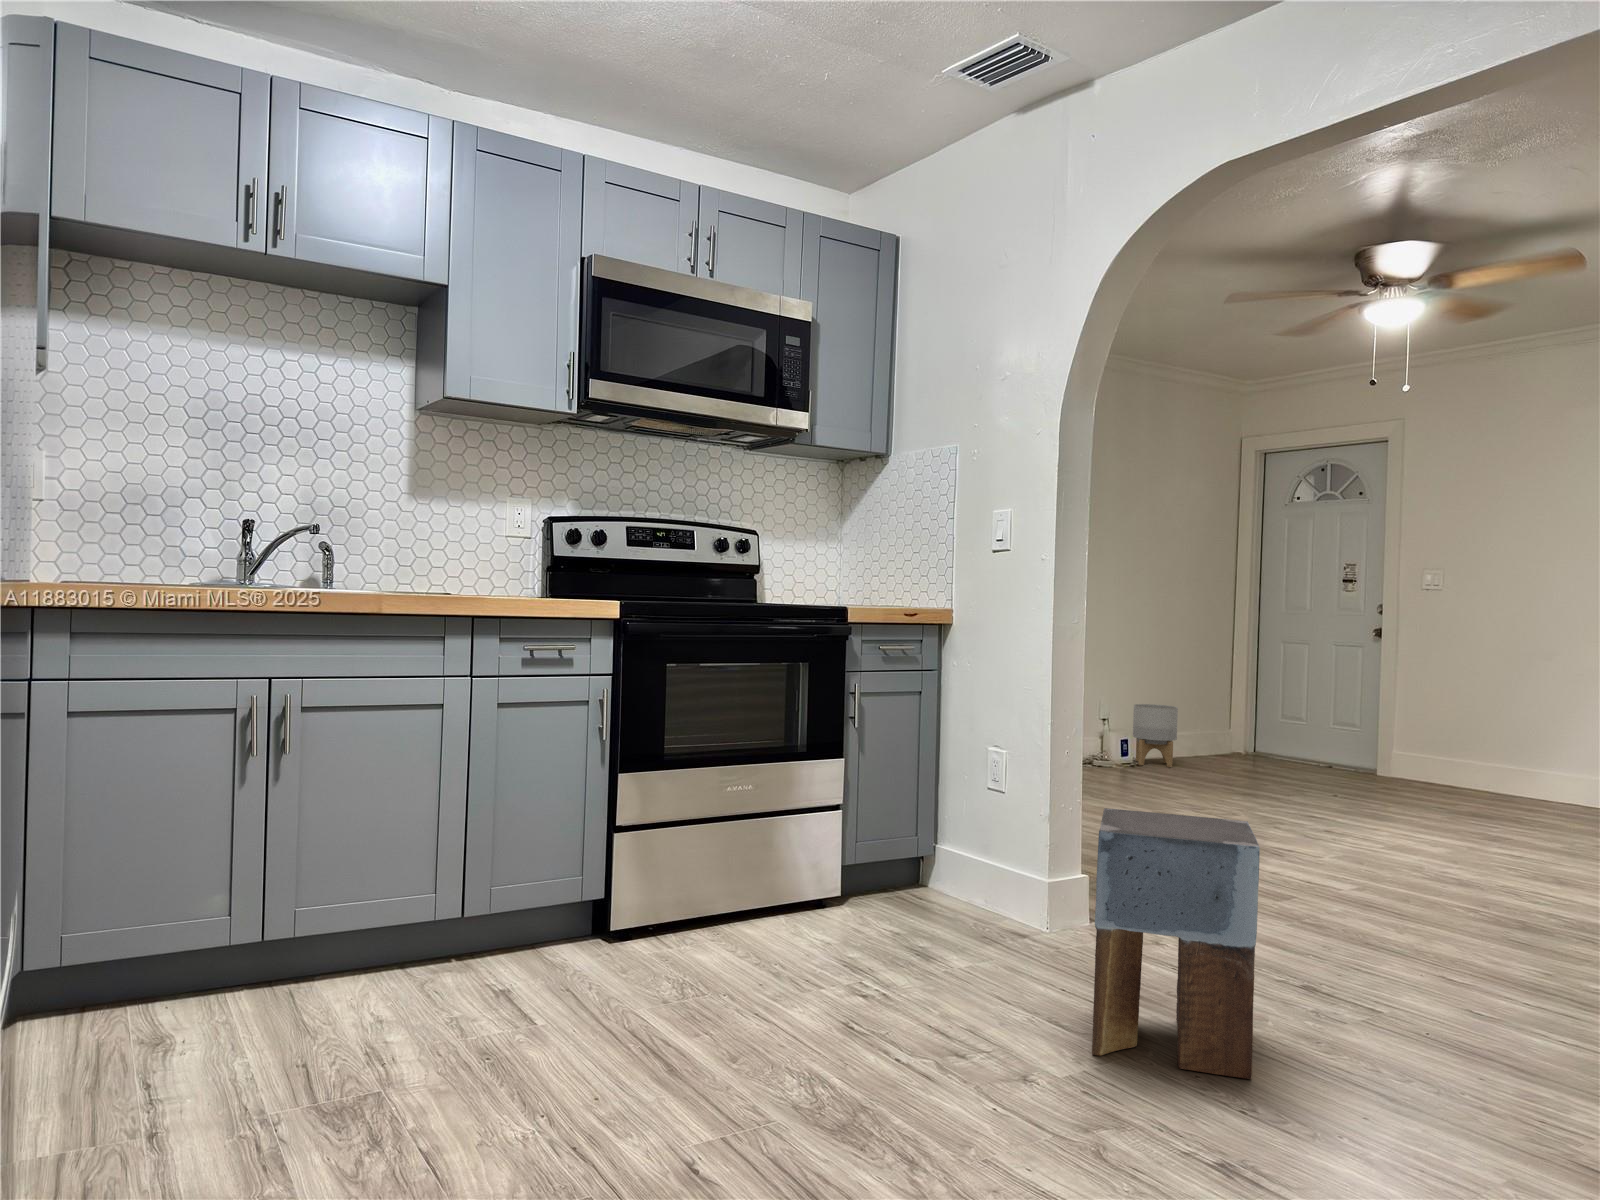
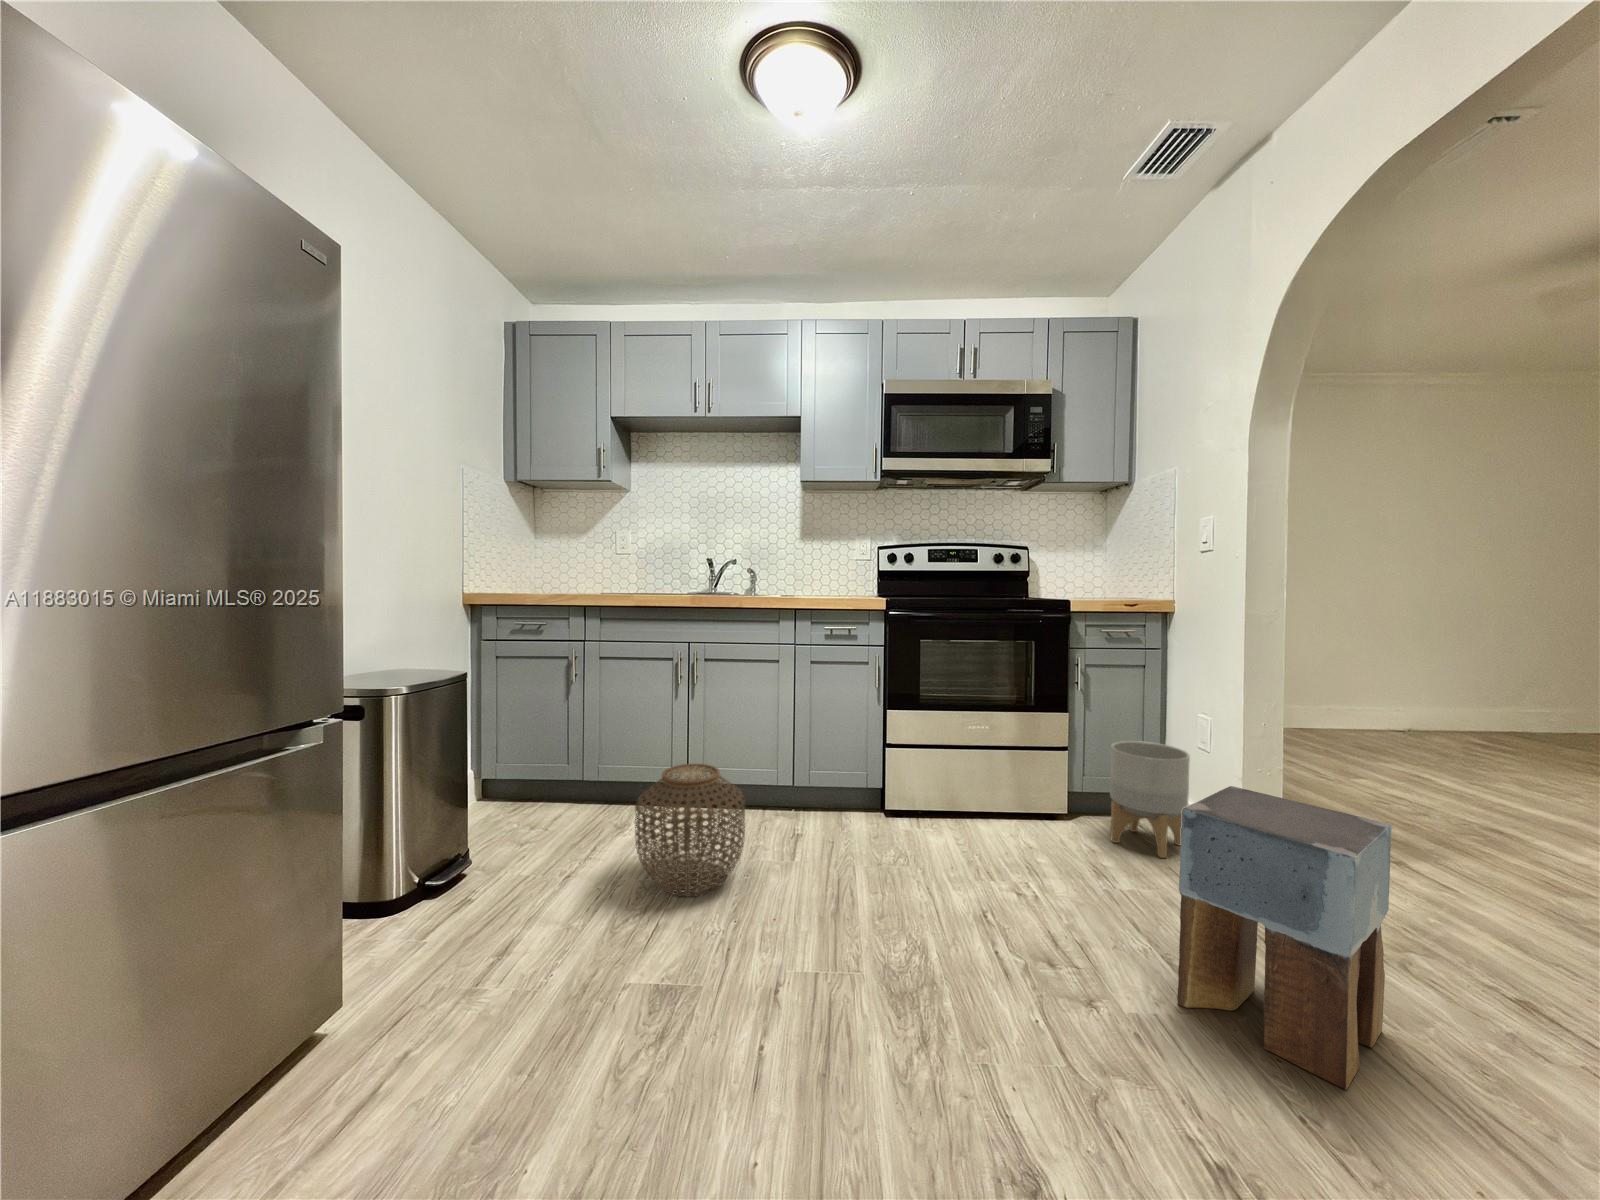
planter: present [1133,704,1178,767] -> present [1110,741,1190,858]
woven basket: none [299,878,505,1113] -> present [635,764,745,896]

